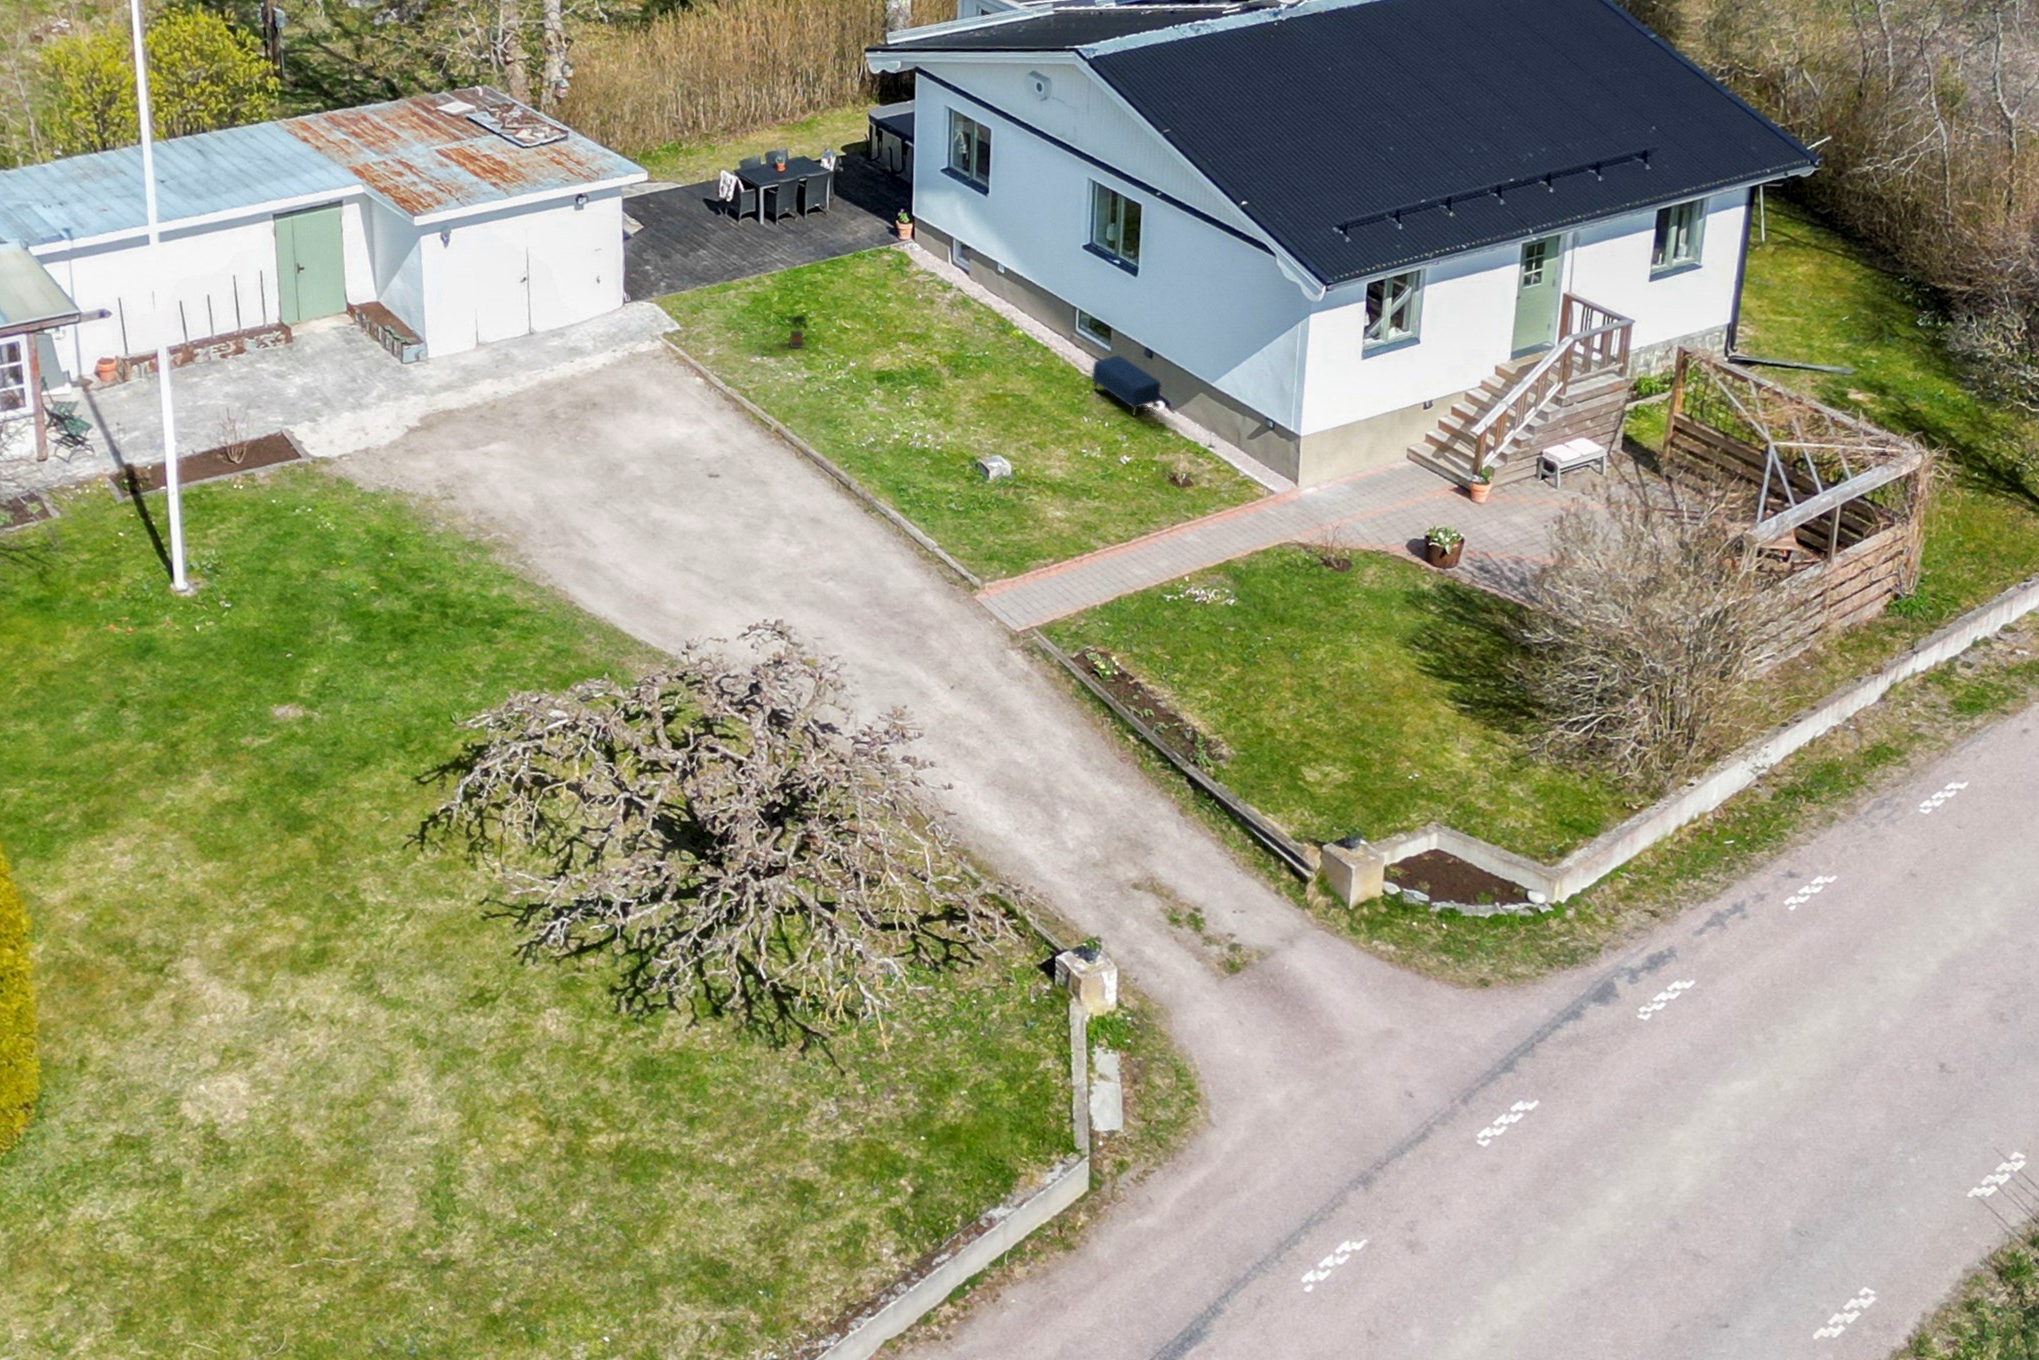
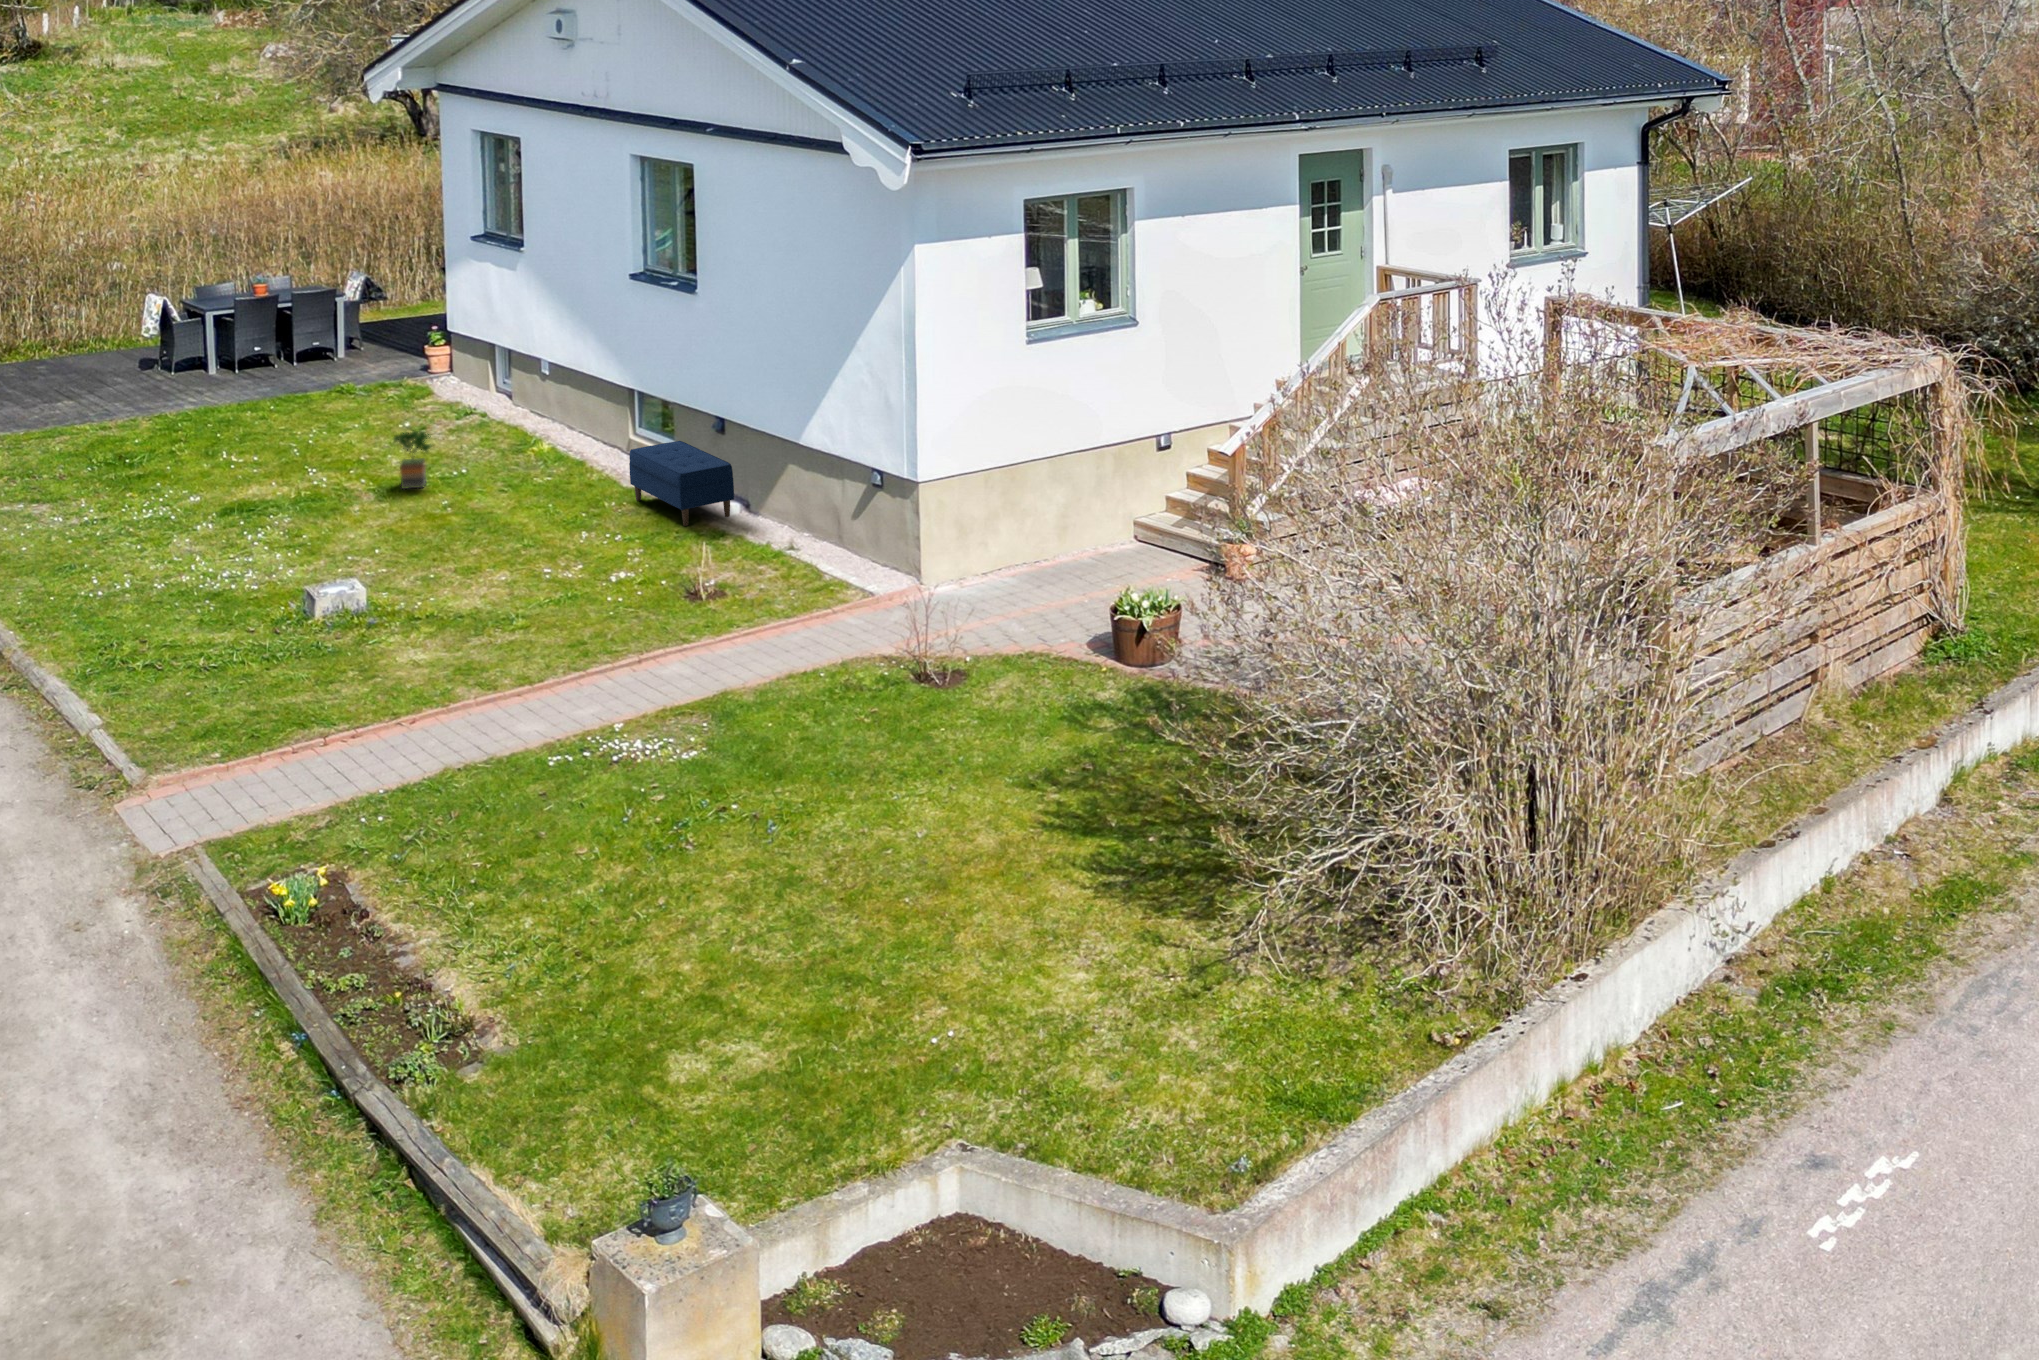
potted tree: present [787,315,808,348] -> present [394,430,431,489]

